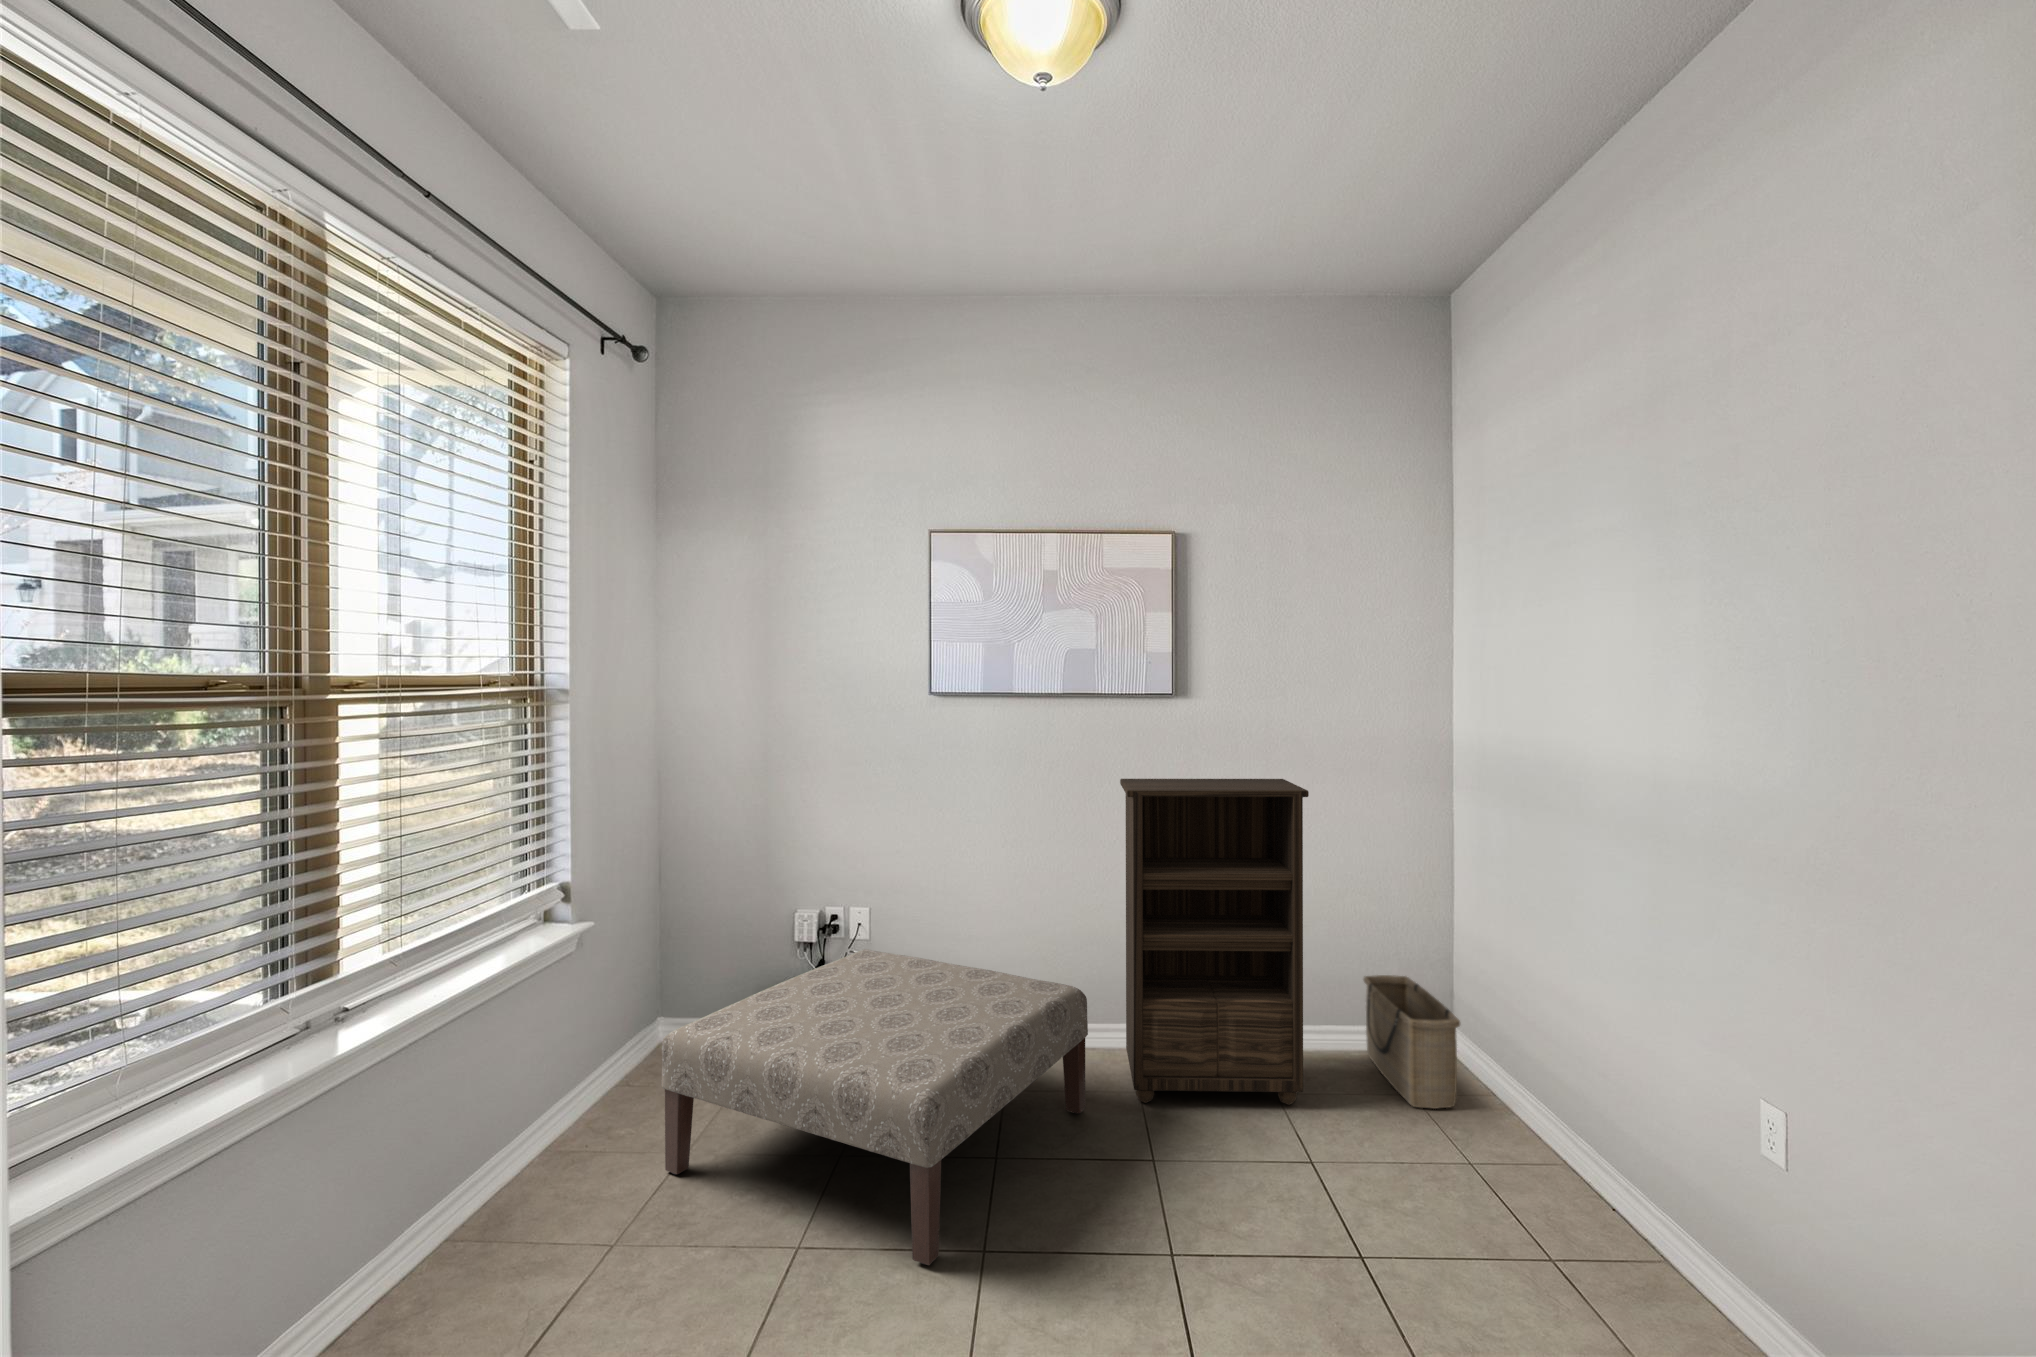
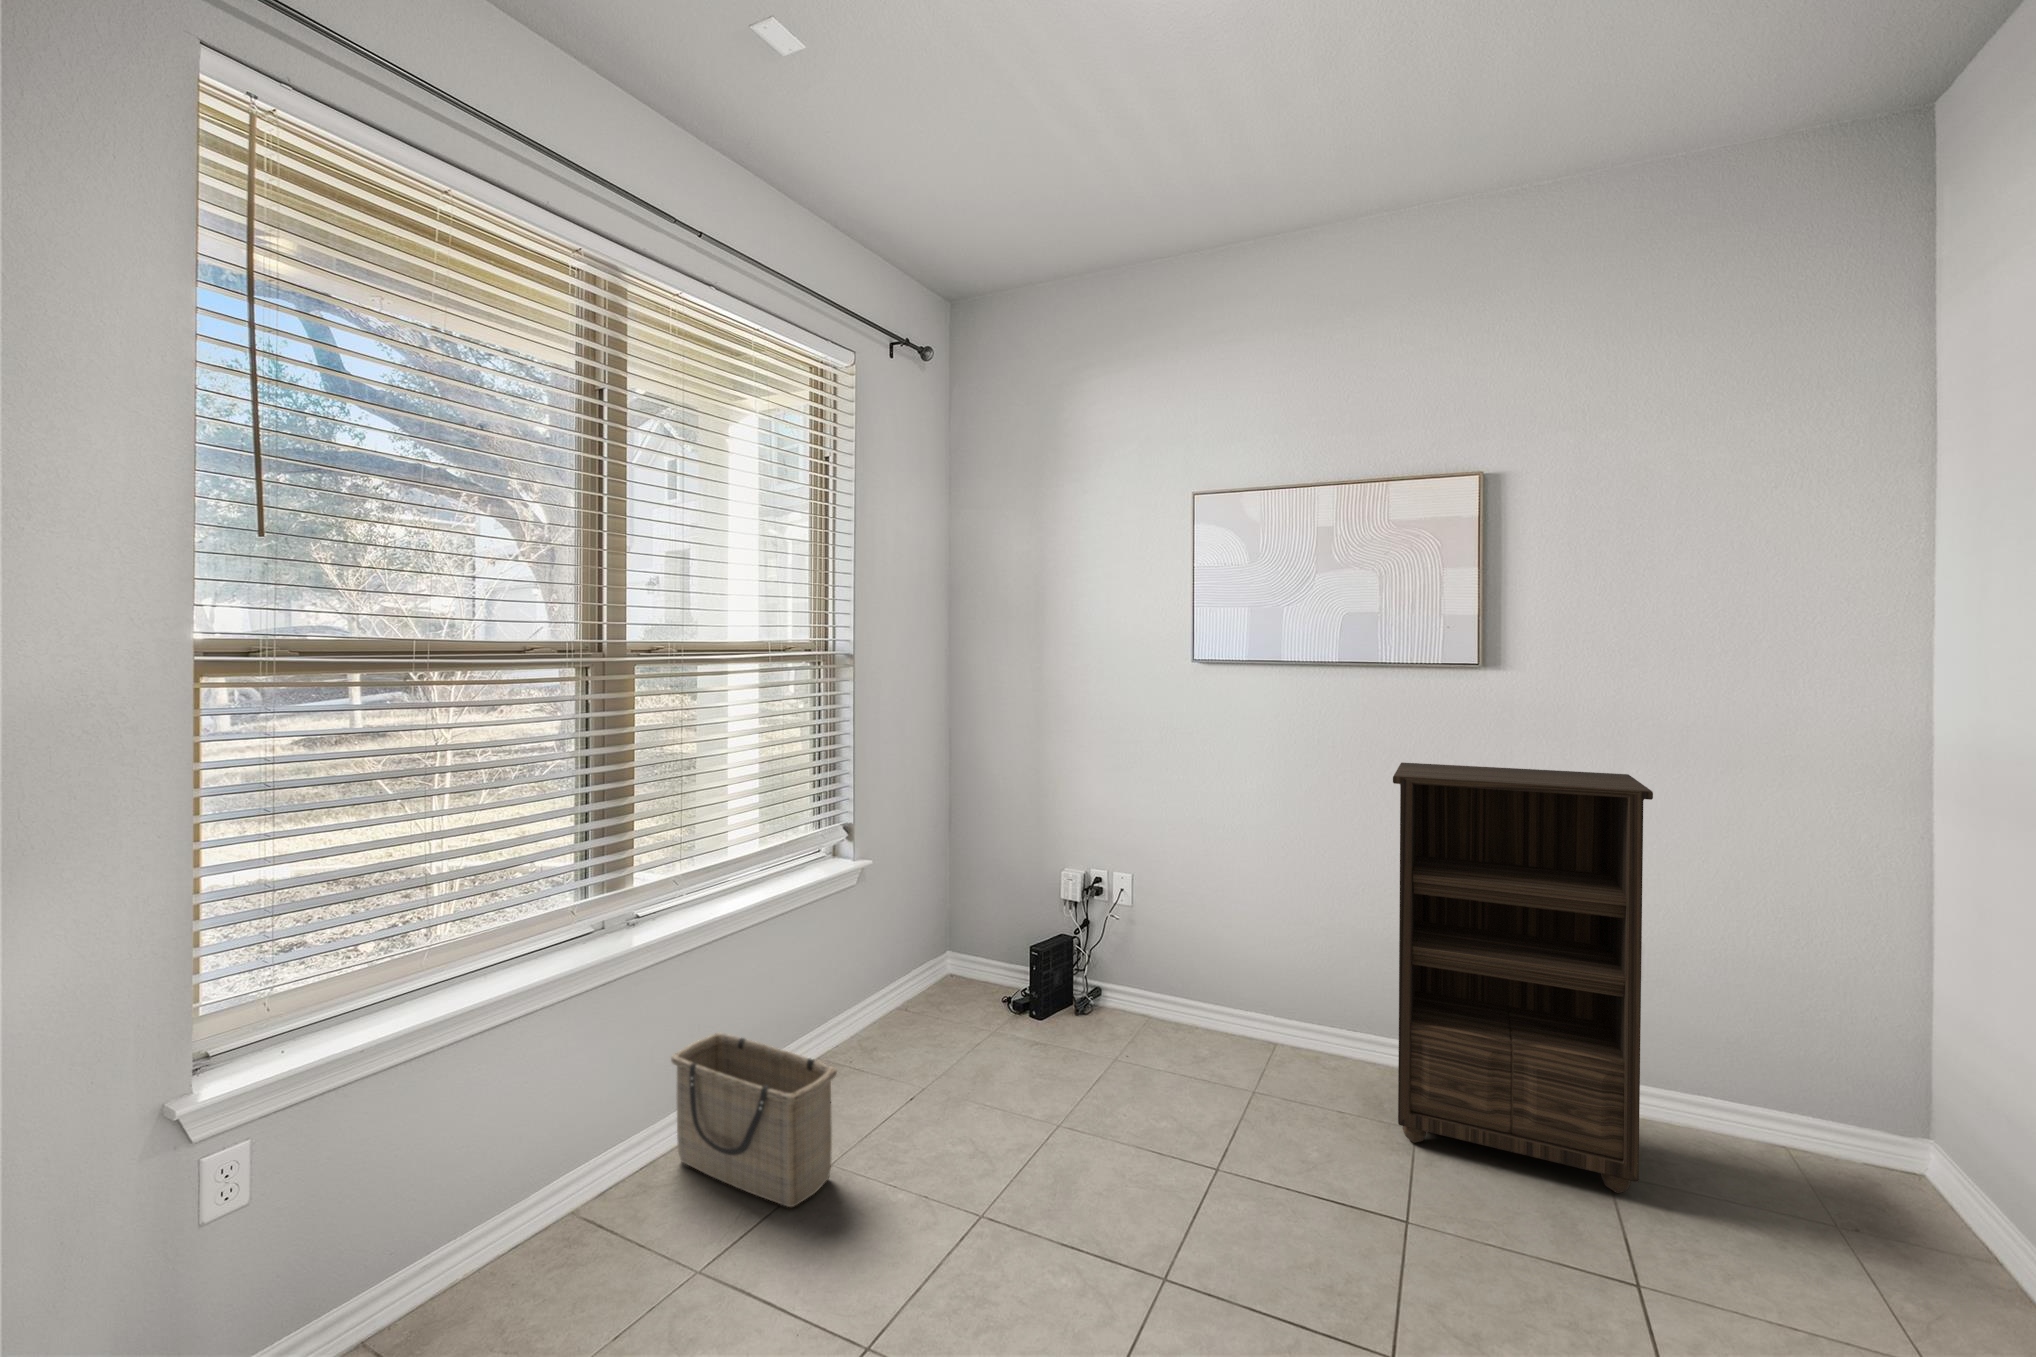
ottoman: present [662,949,1088,1265] -> none [904,917,1340,1267]
basket: present [1363,975,1460,1109] -> present [671,1033,837,1207]

